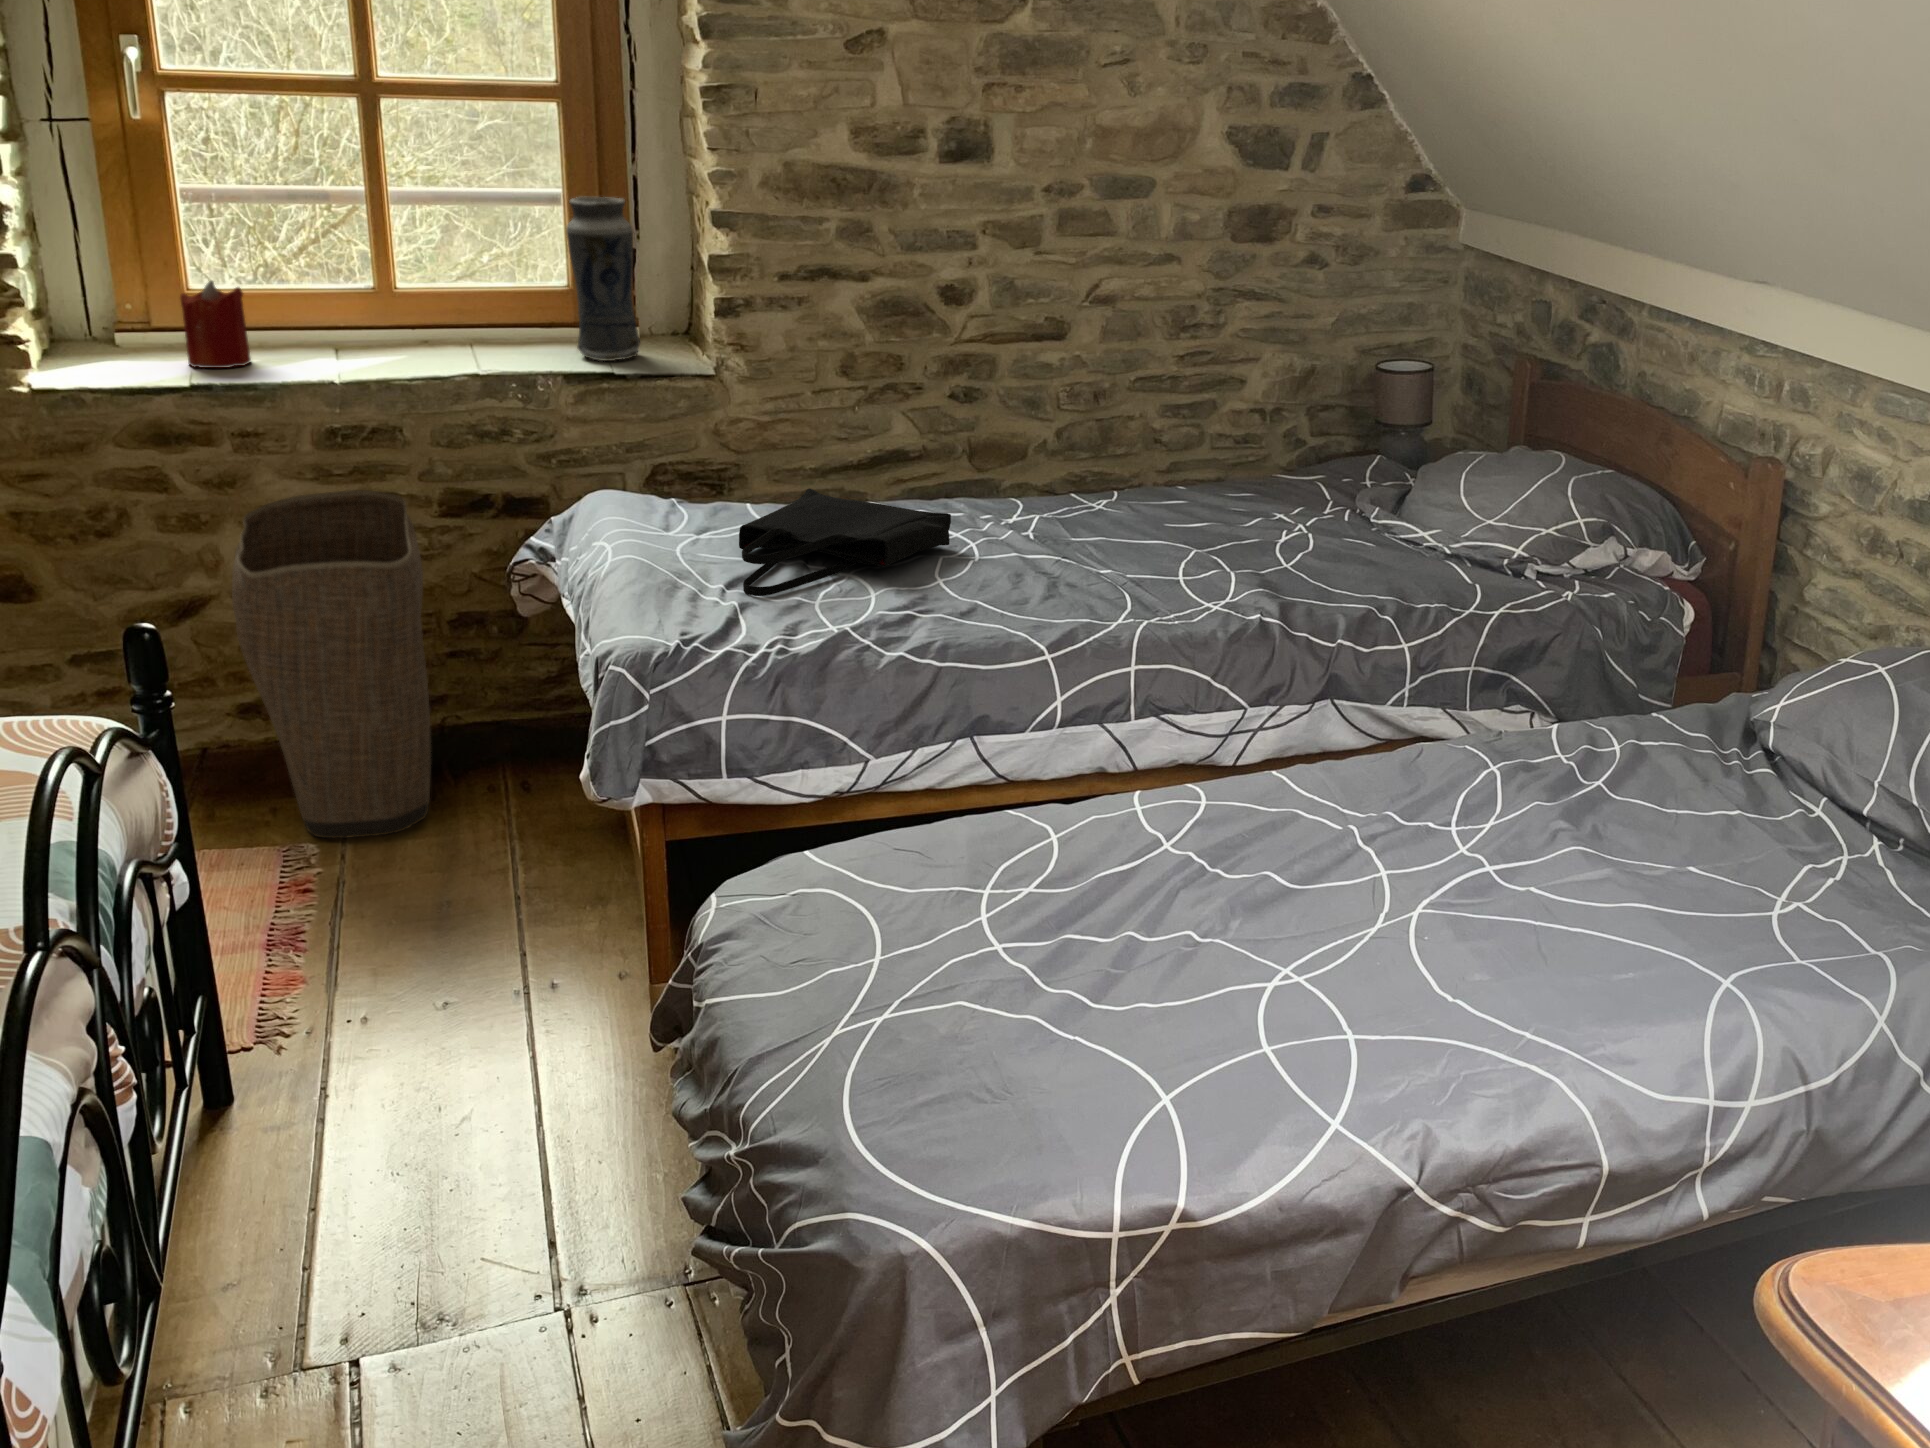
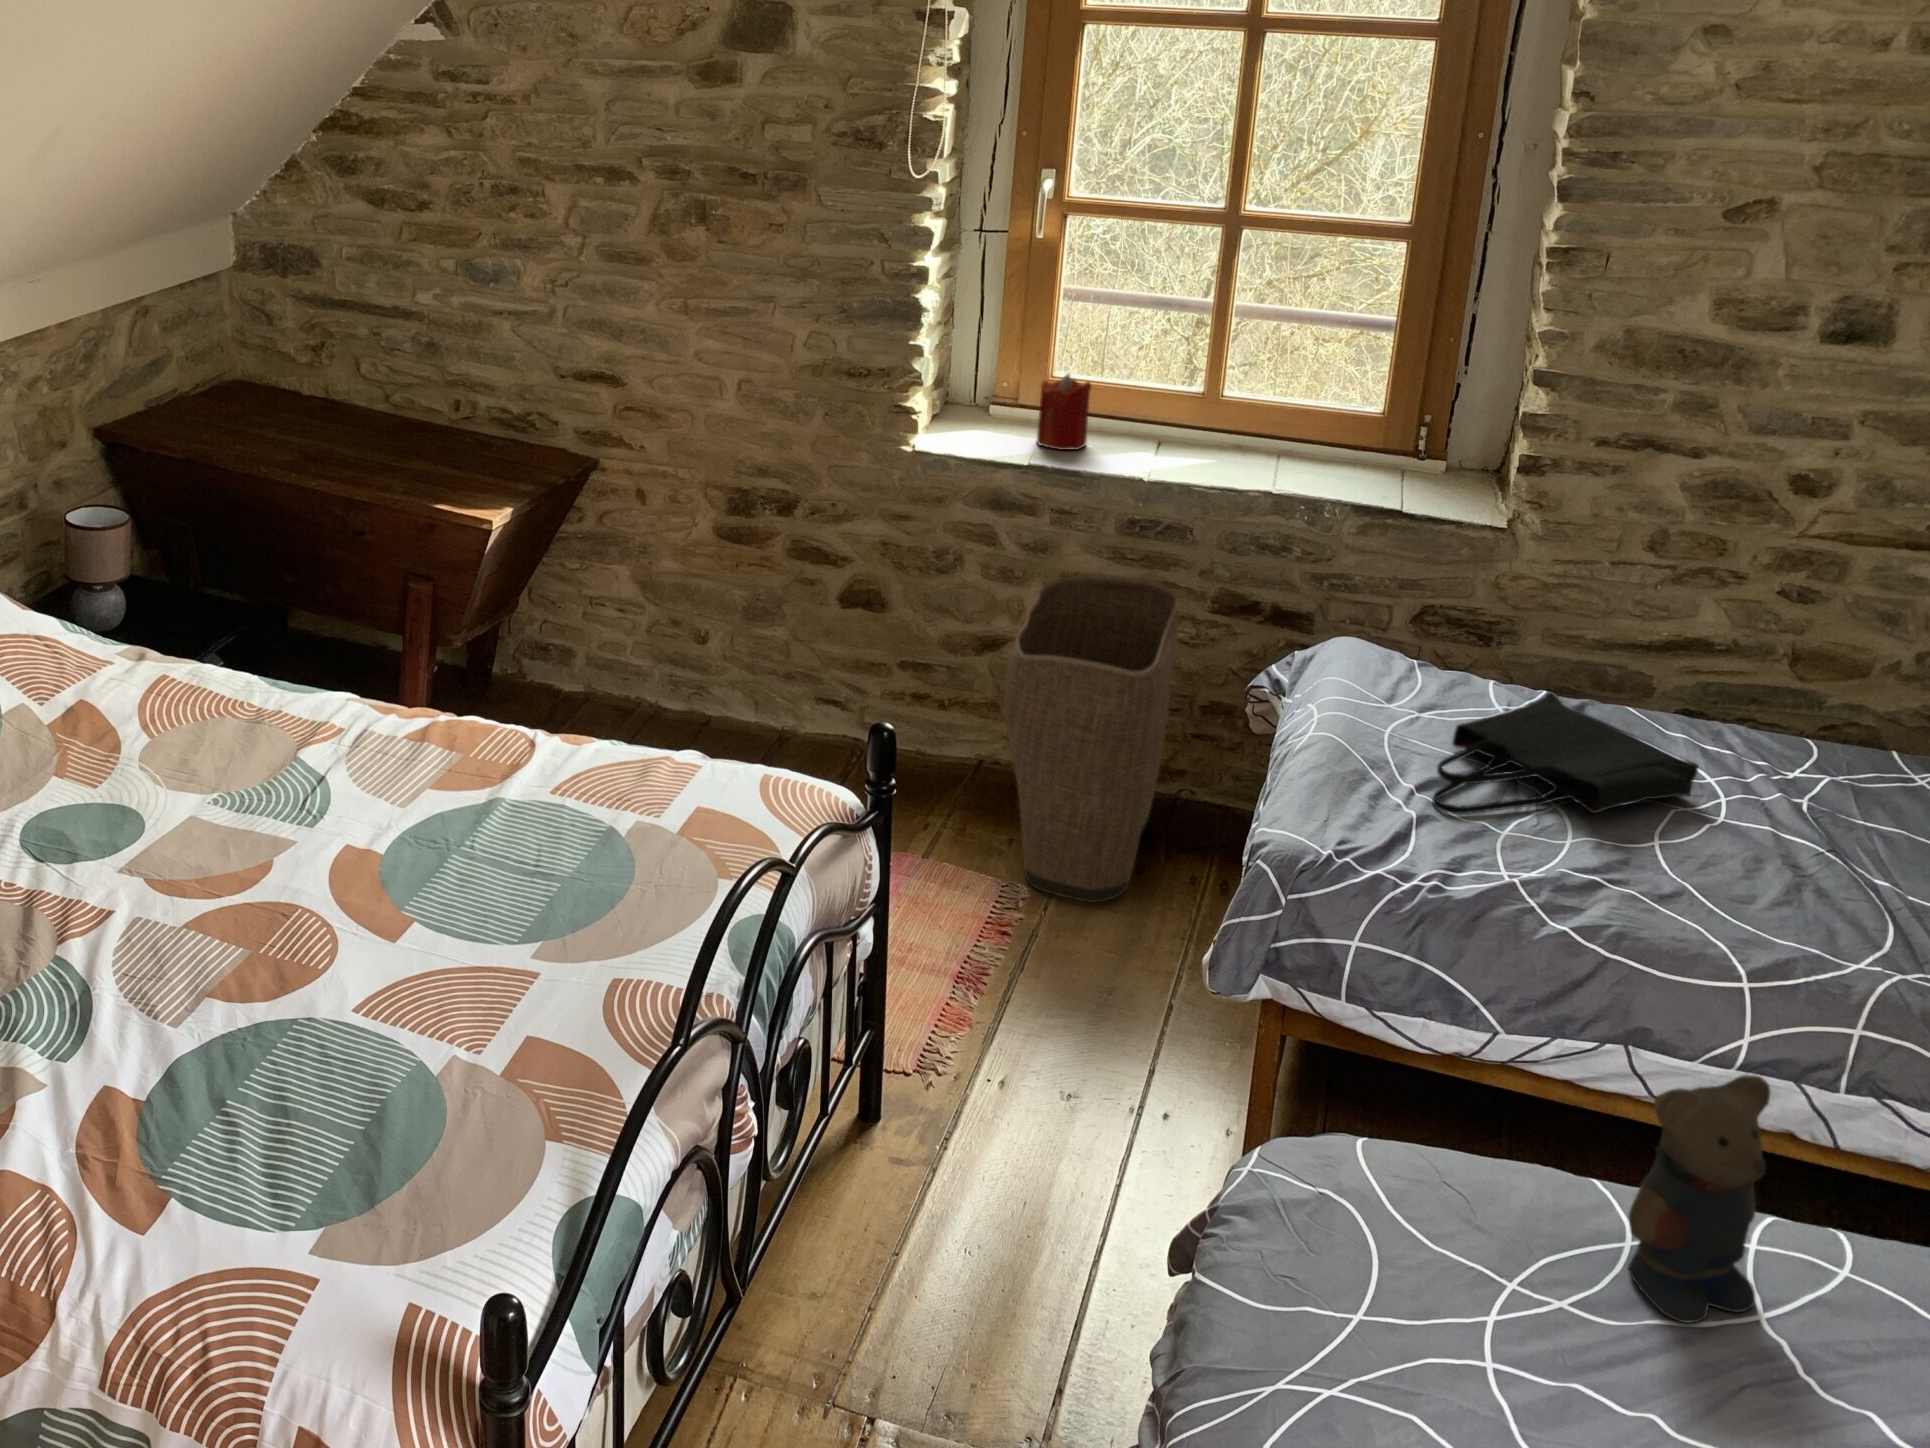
vase: present [566,196,640,361] -> none [1375,333,1454,496]
teddy bear: none [1071,637,1171,867] -> present [1628,1075,1770,1323]

